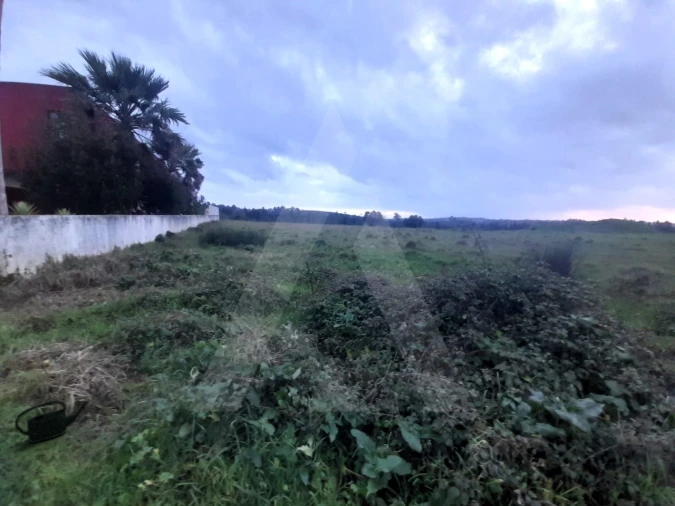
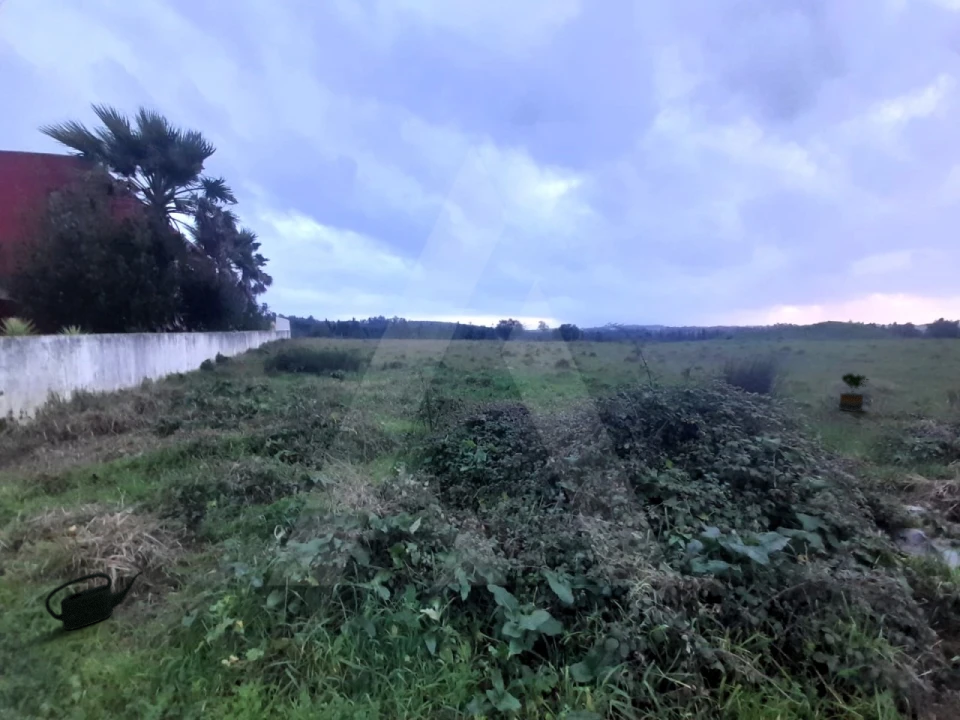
potted tree: none [630,262,657,293] -> present [839,374,869,412]

